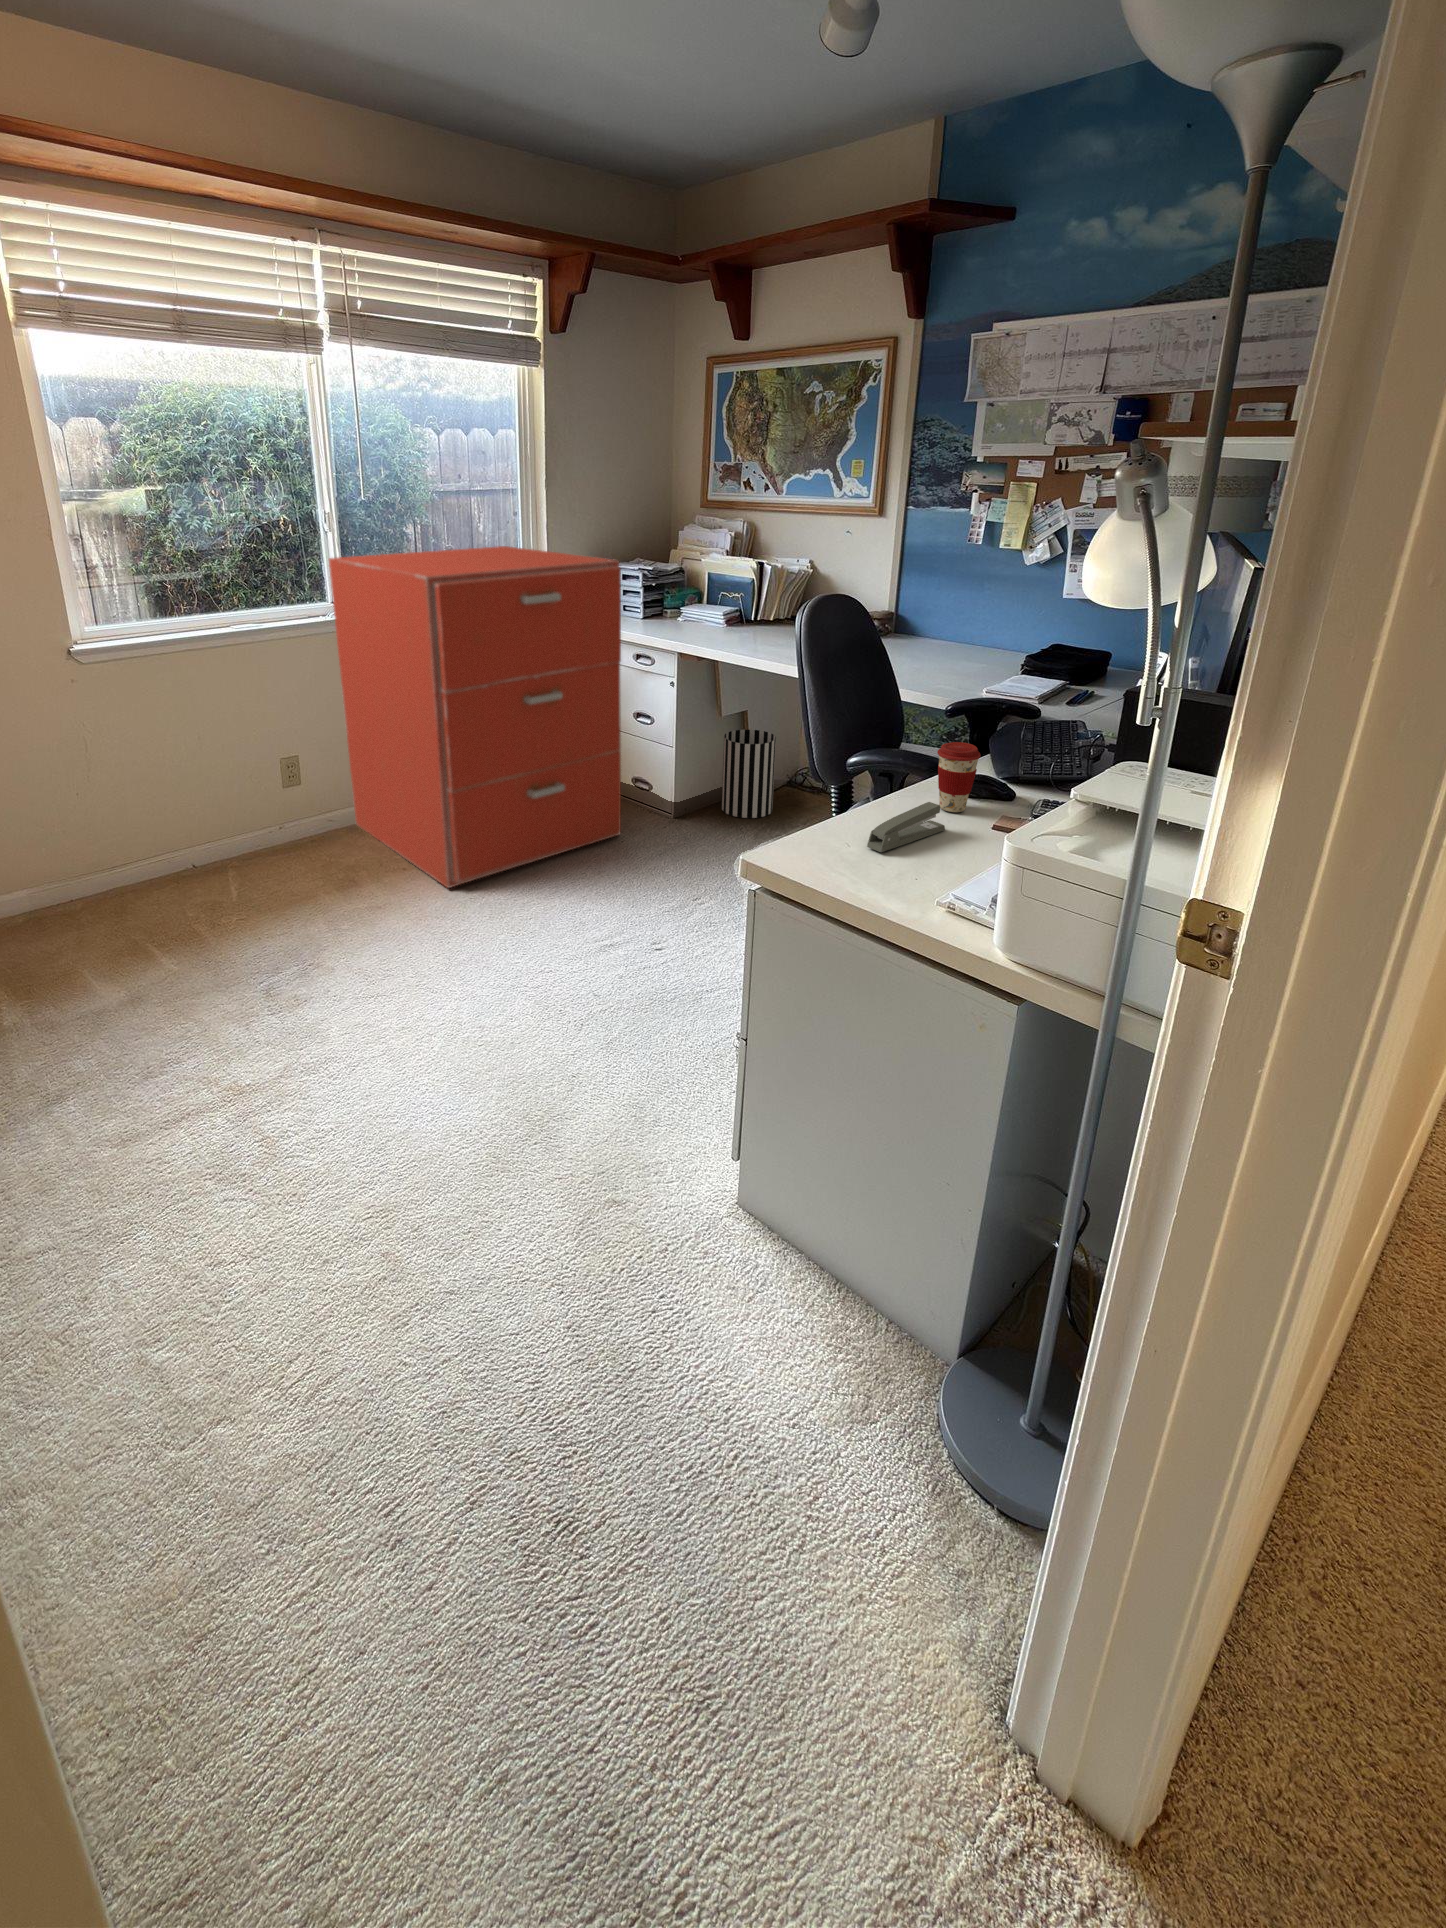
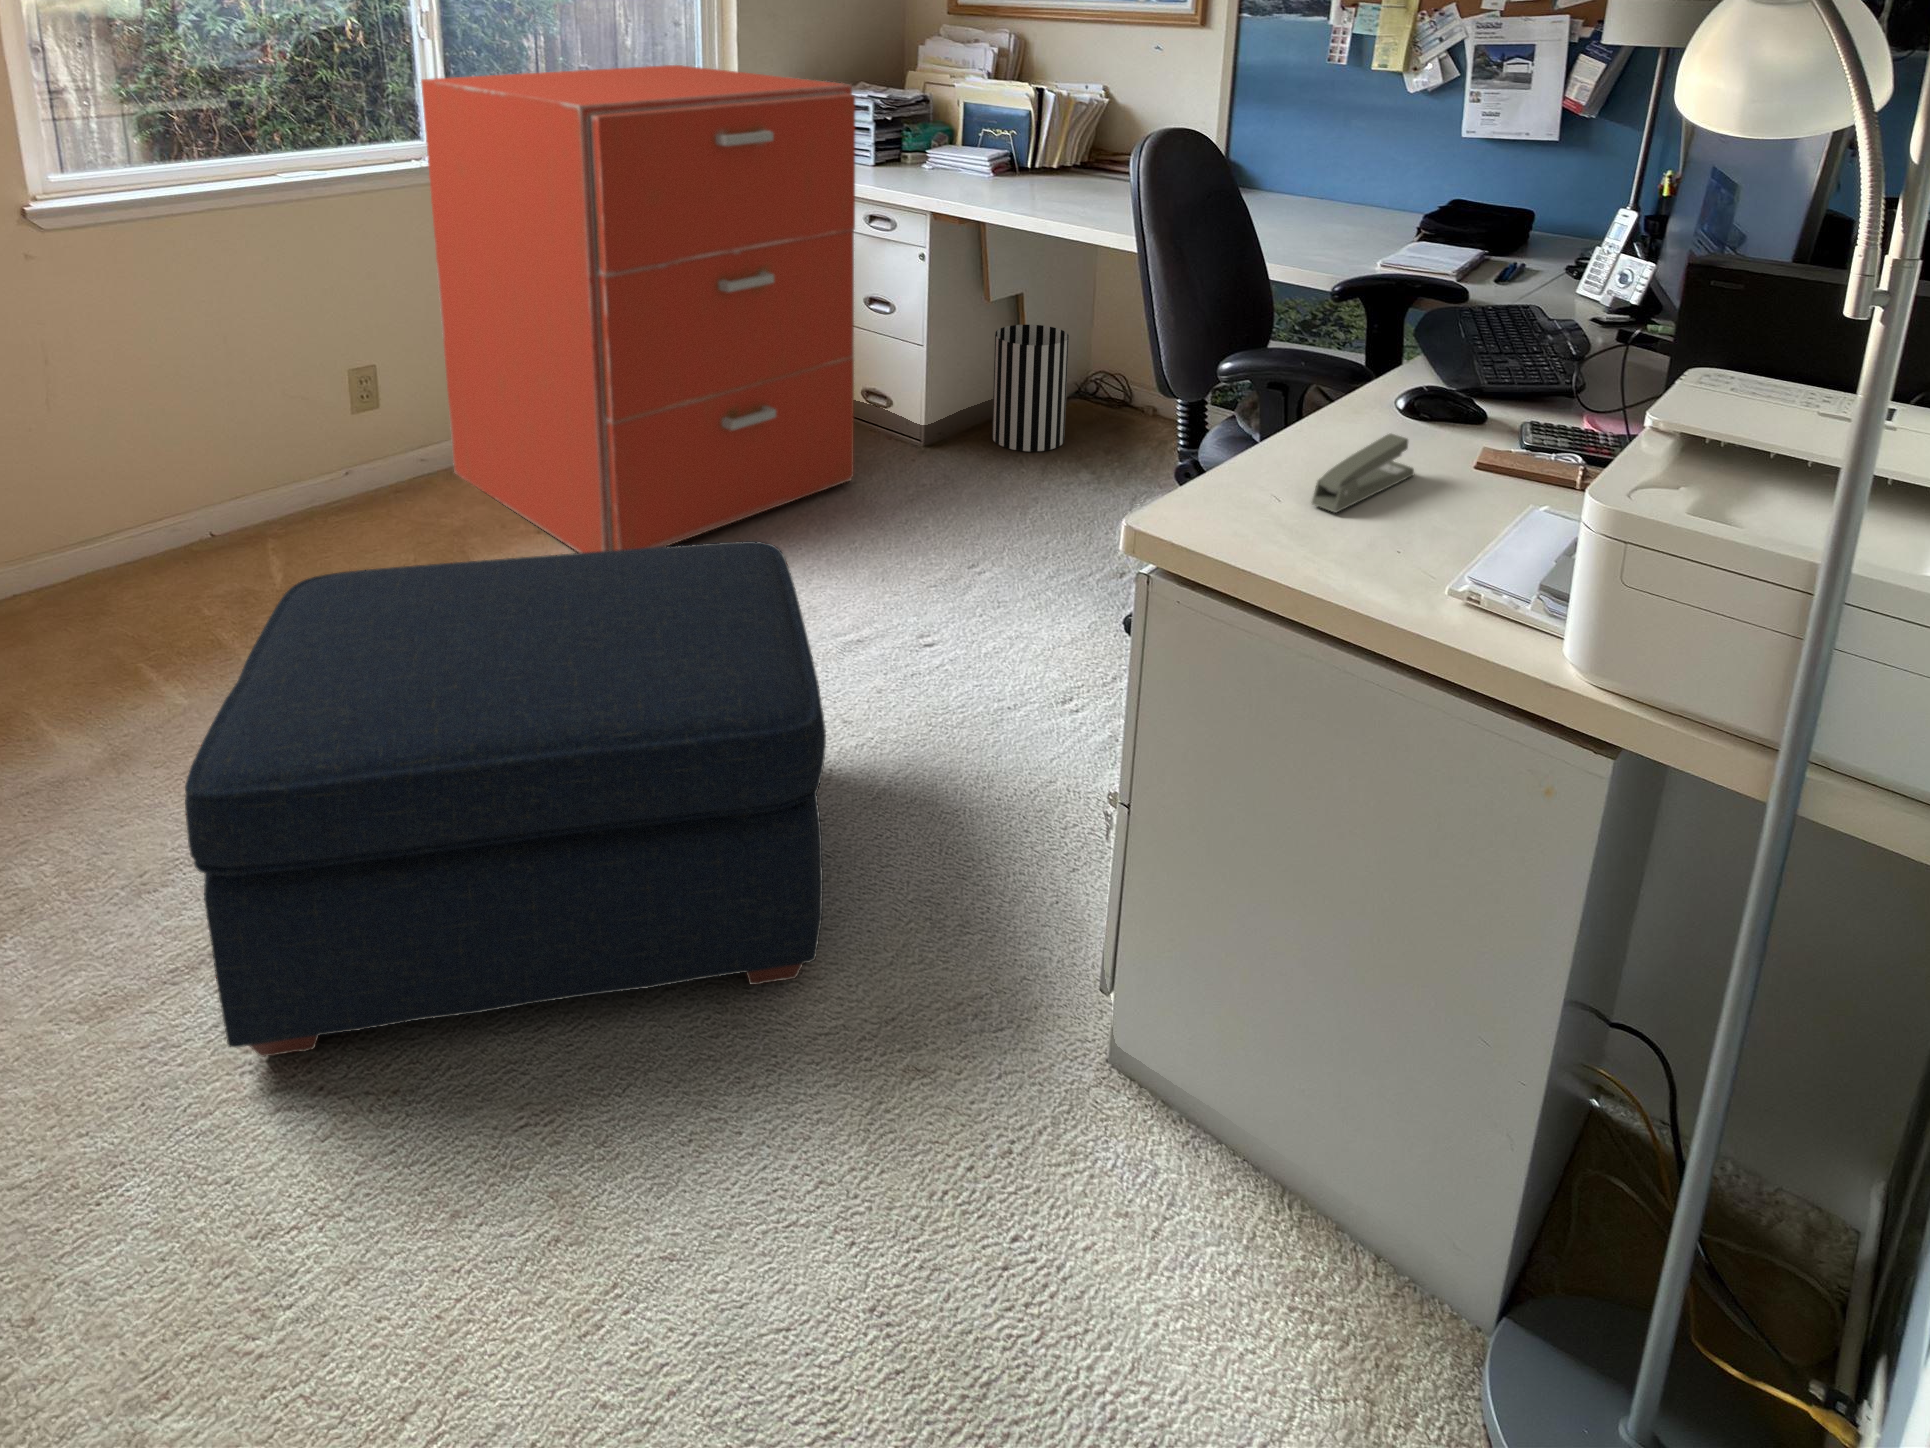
coffee cup: present [937,742,981,812] -> none [1390,343,1455,447]
ottoman: none [164,869,561,1168] -> present [185,541,826,1057]

